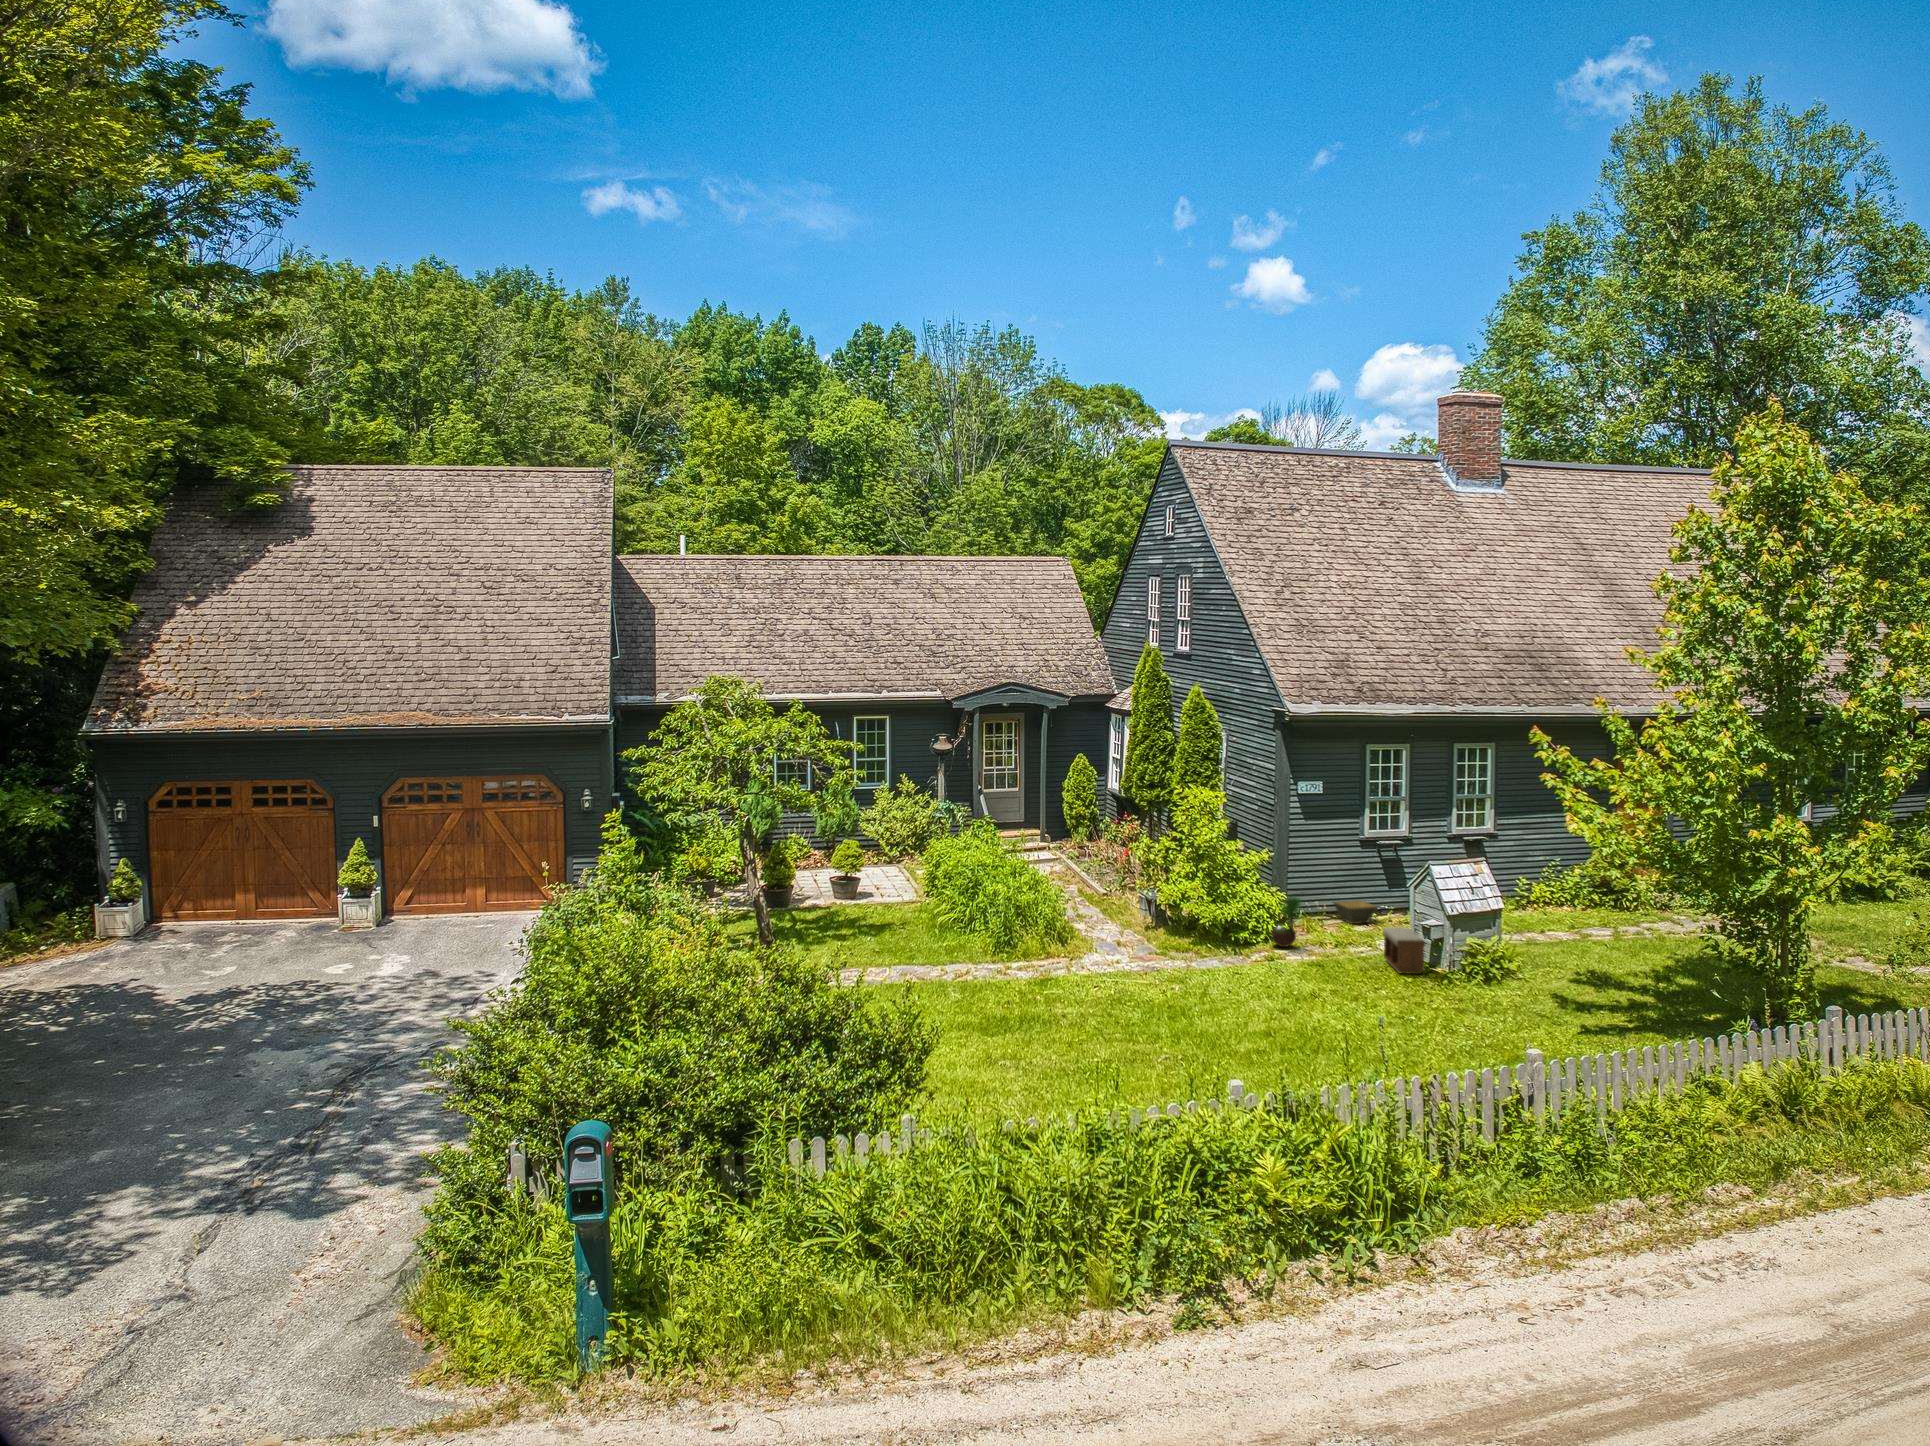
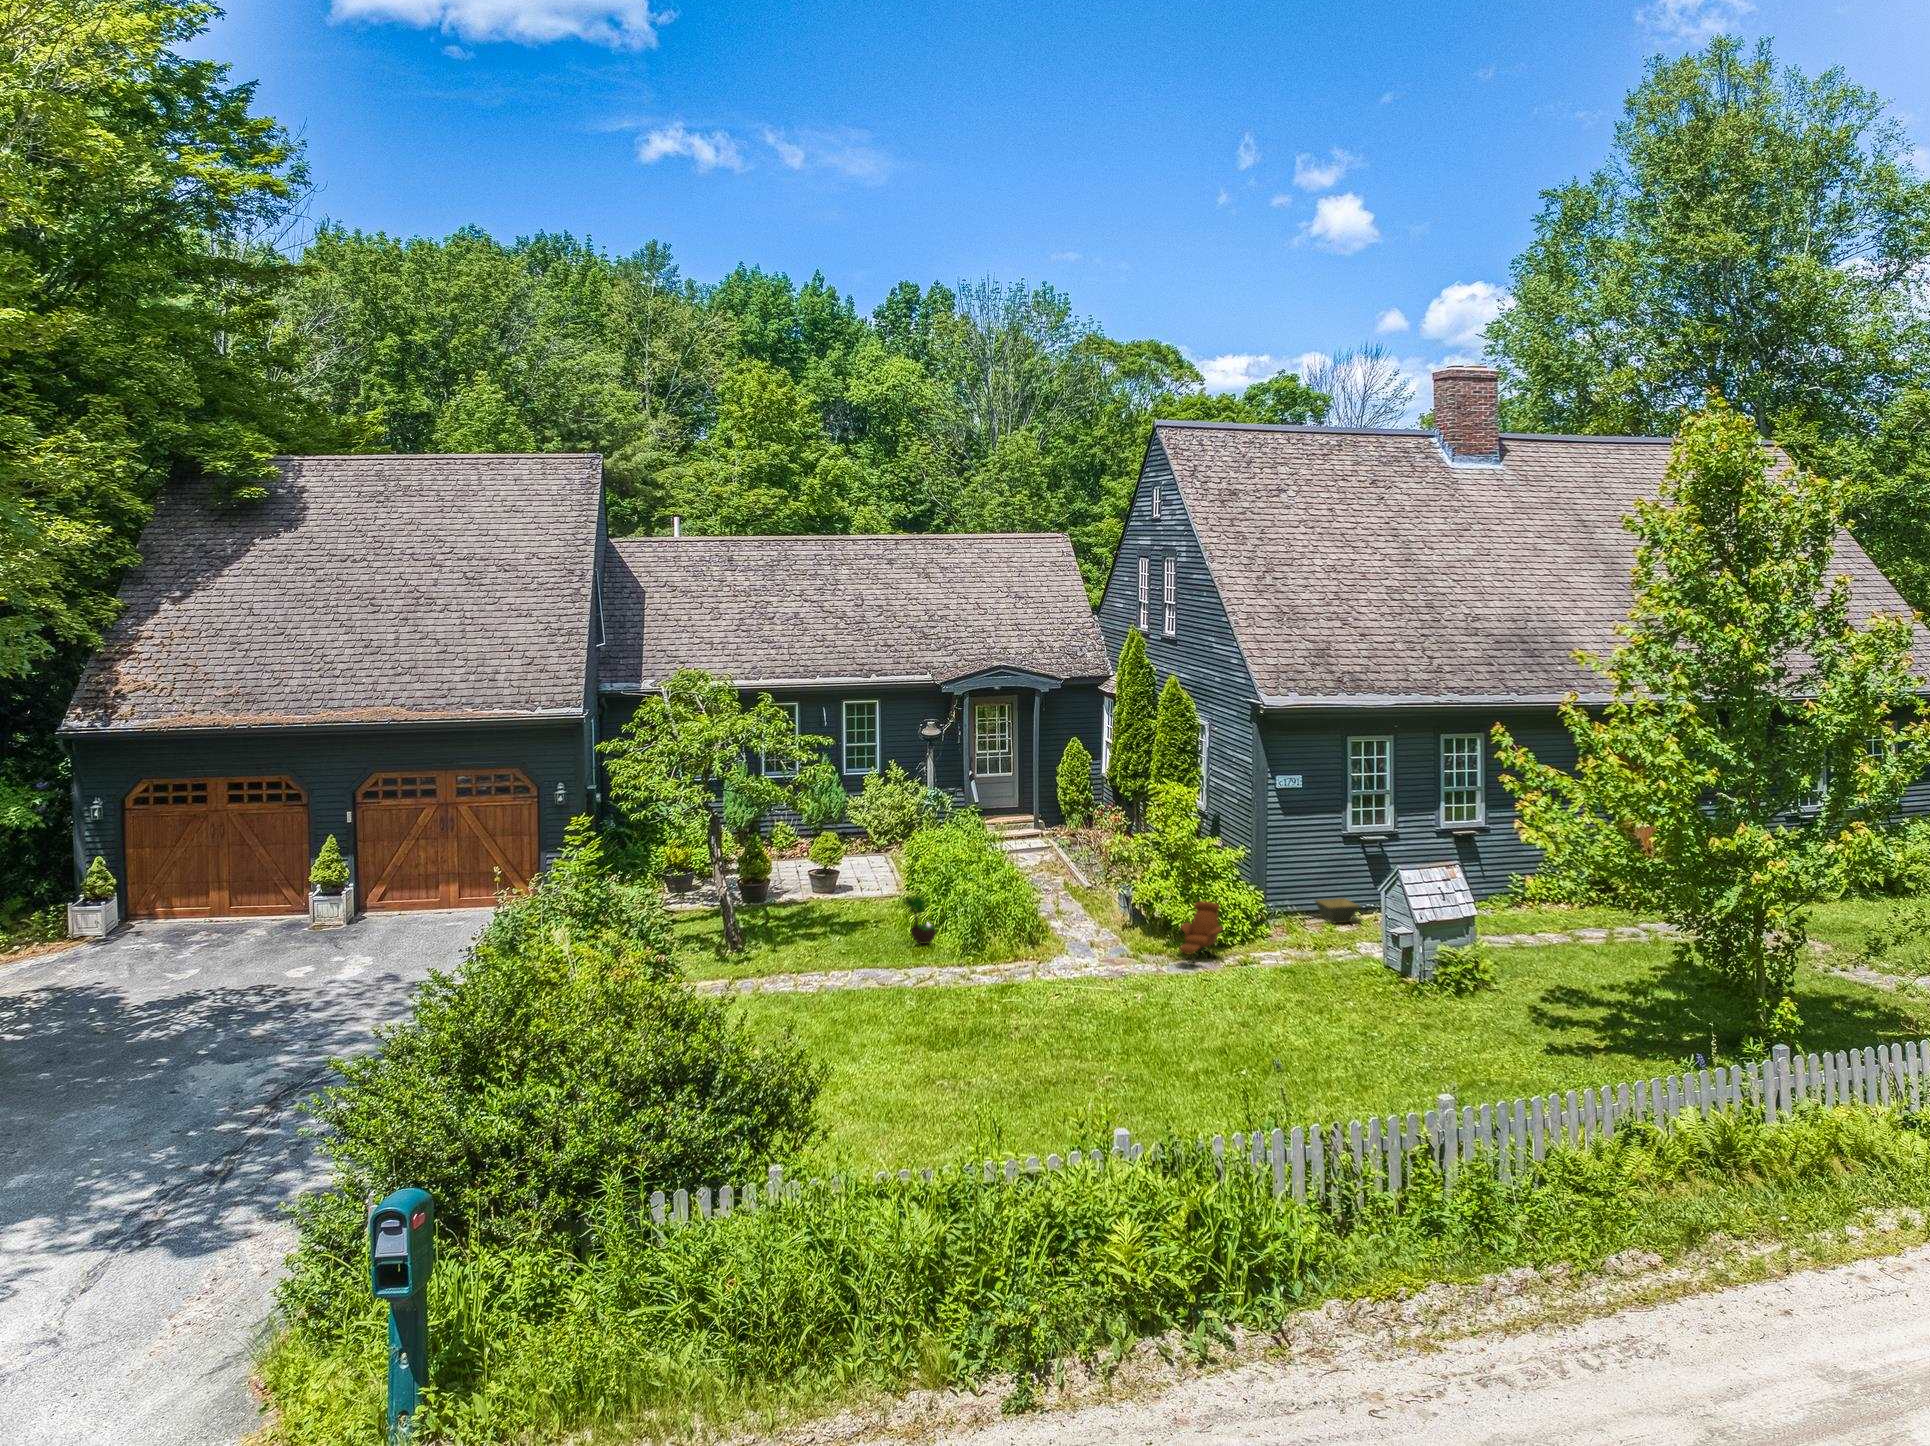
potted tree: present [1271,897,1301,947] -> present [902,895,936,944]
lounge chair: none [1214,899,1256,962] -> present [1180,901,1223,966]
bench: present [1383,927,1425,974] -> none [1353,934,1392,984]

